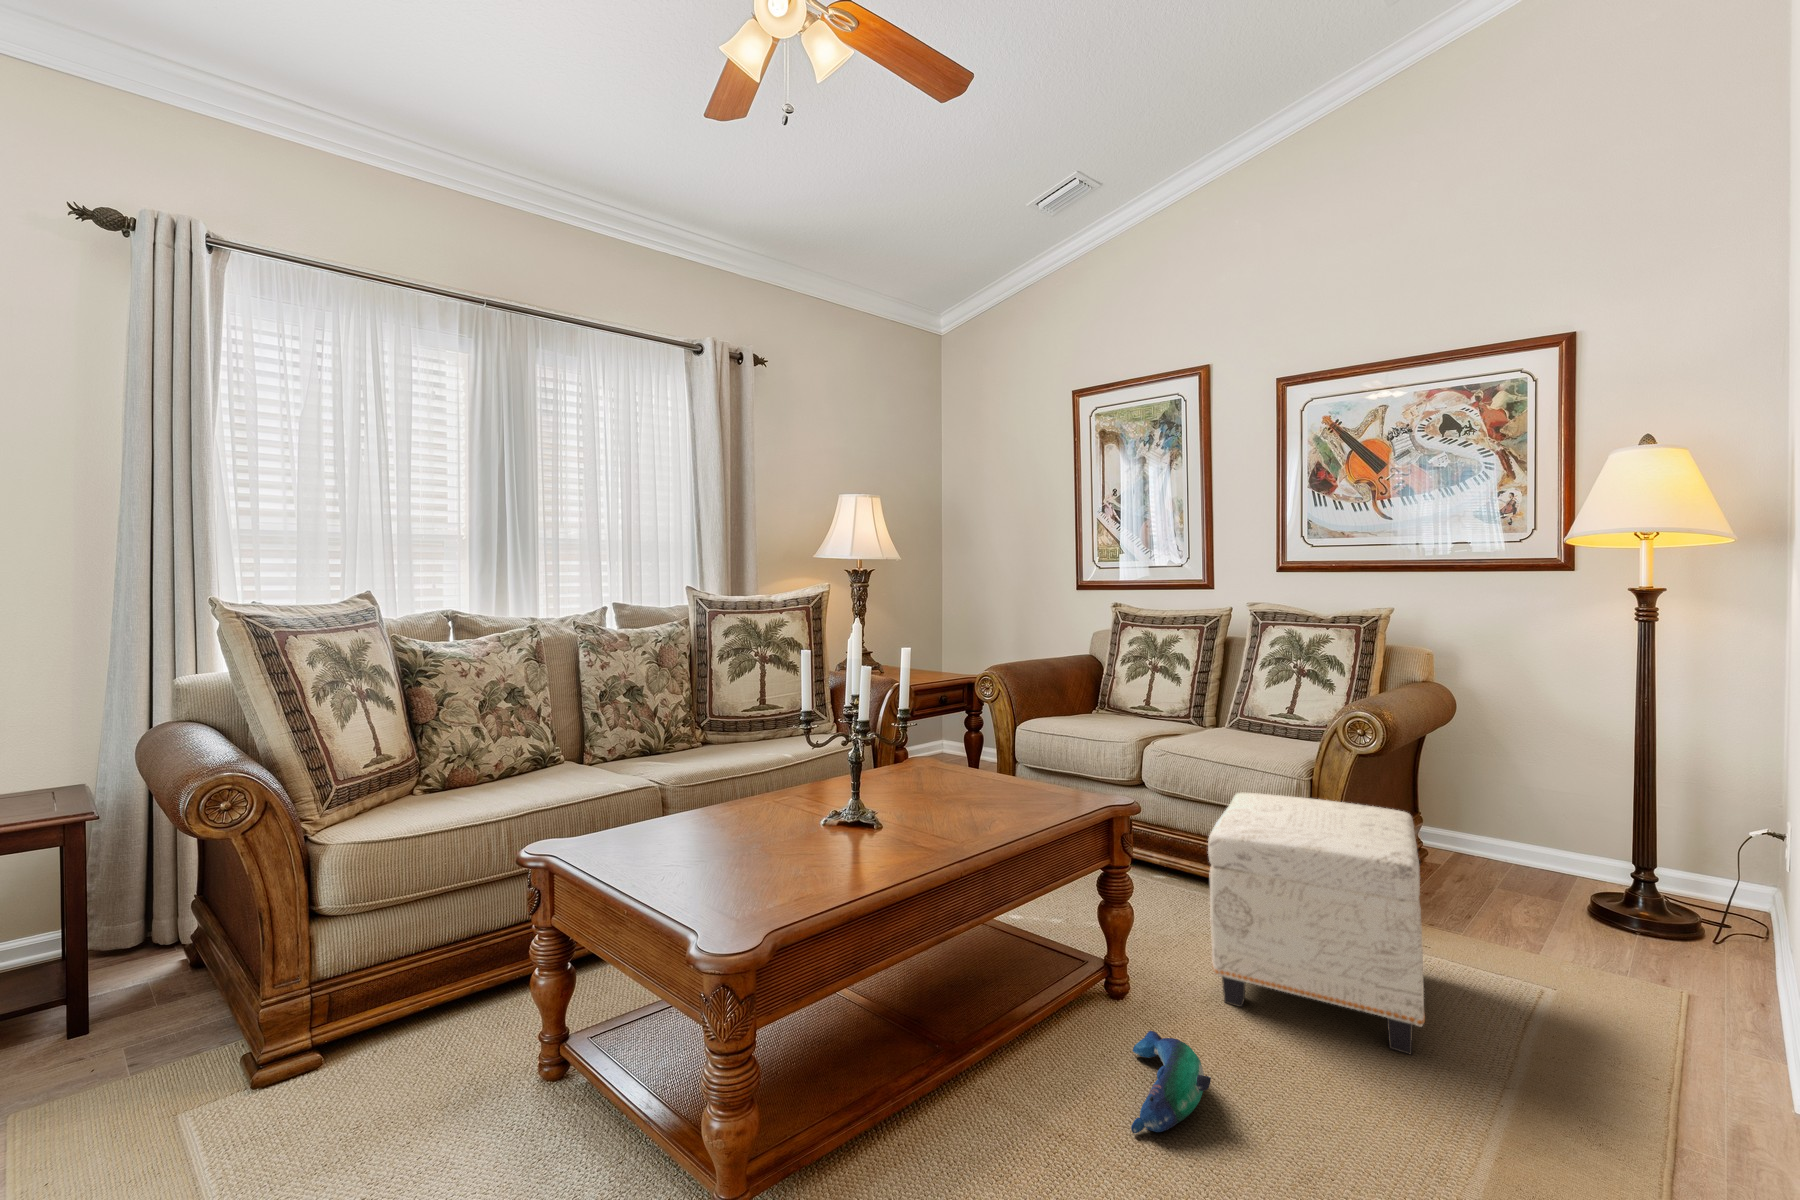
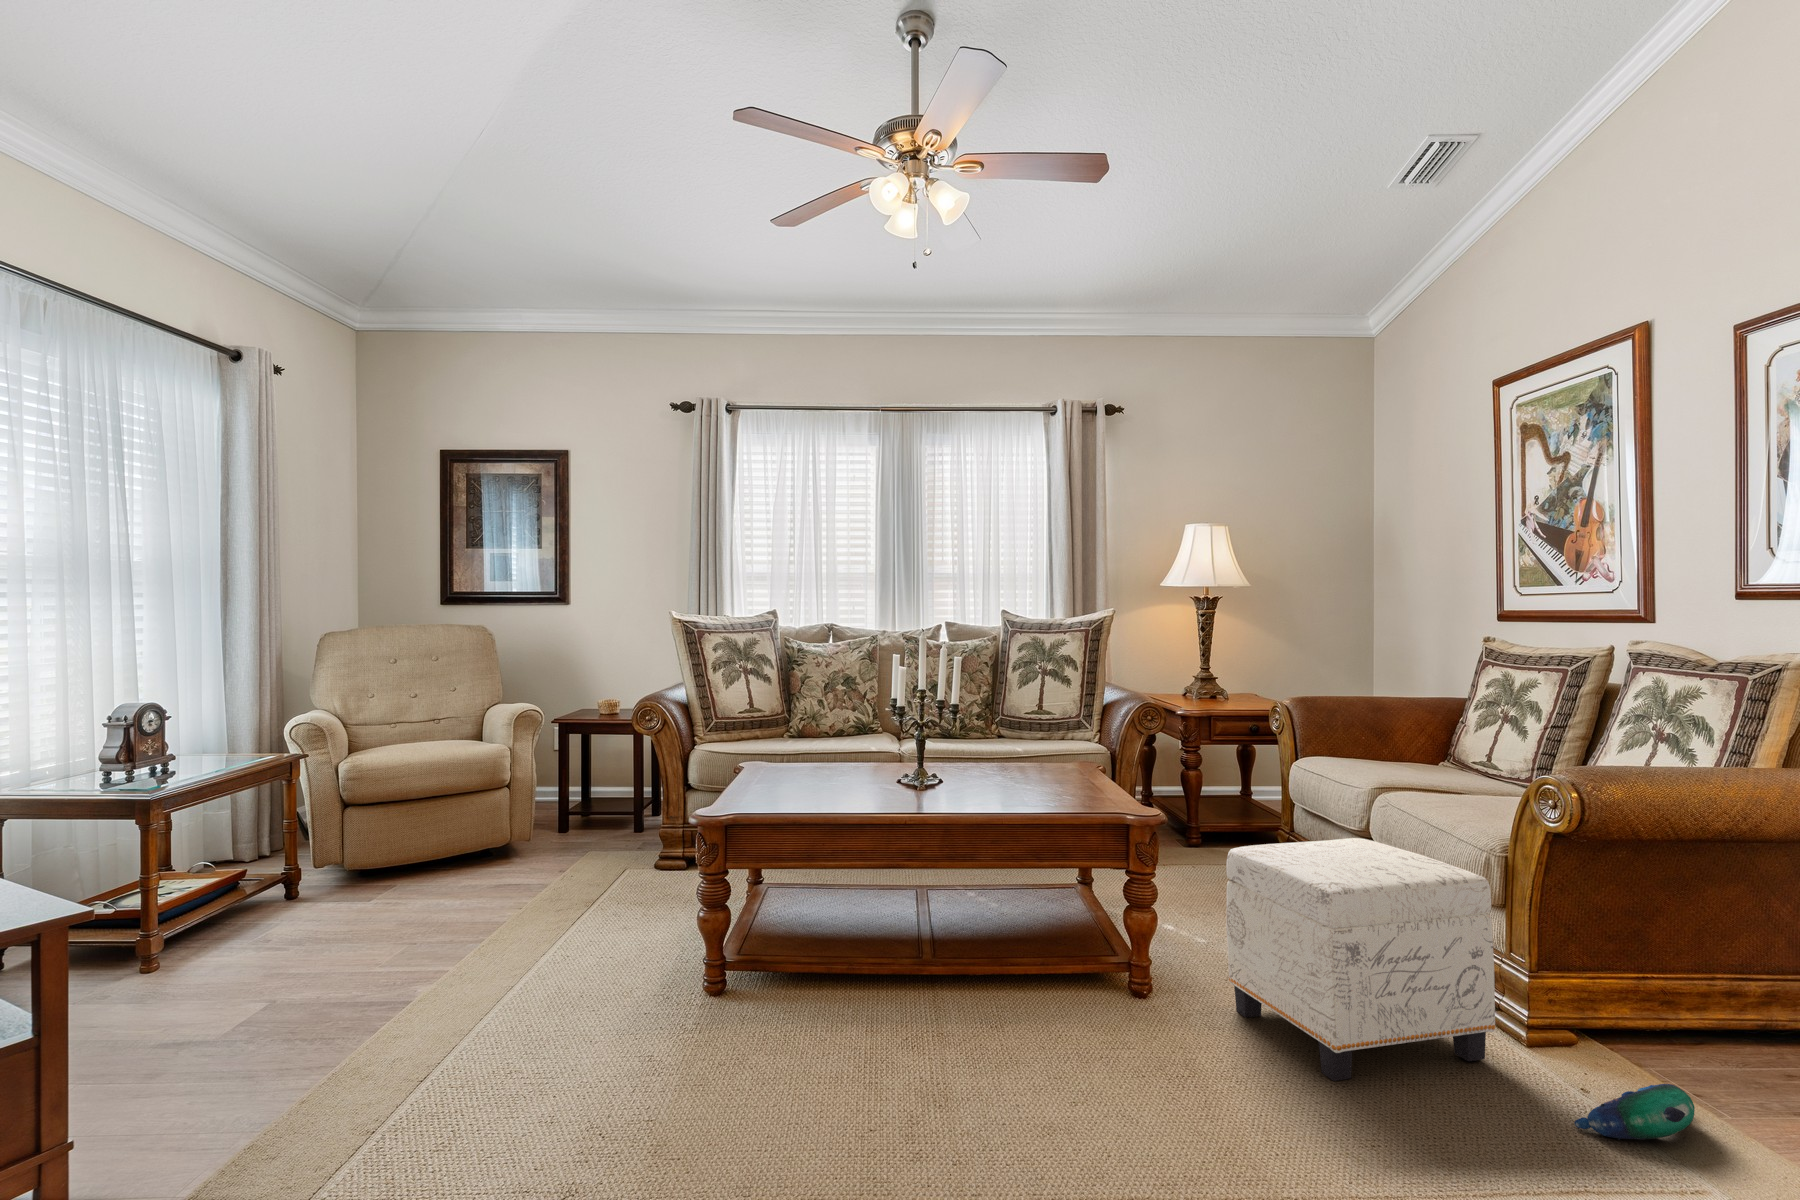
plush toy: present [1131,1031,1211,1133] -> present [1574,1084,1695,1140]

